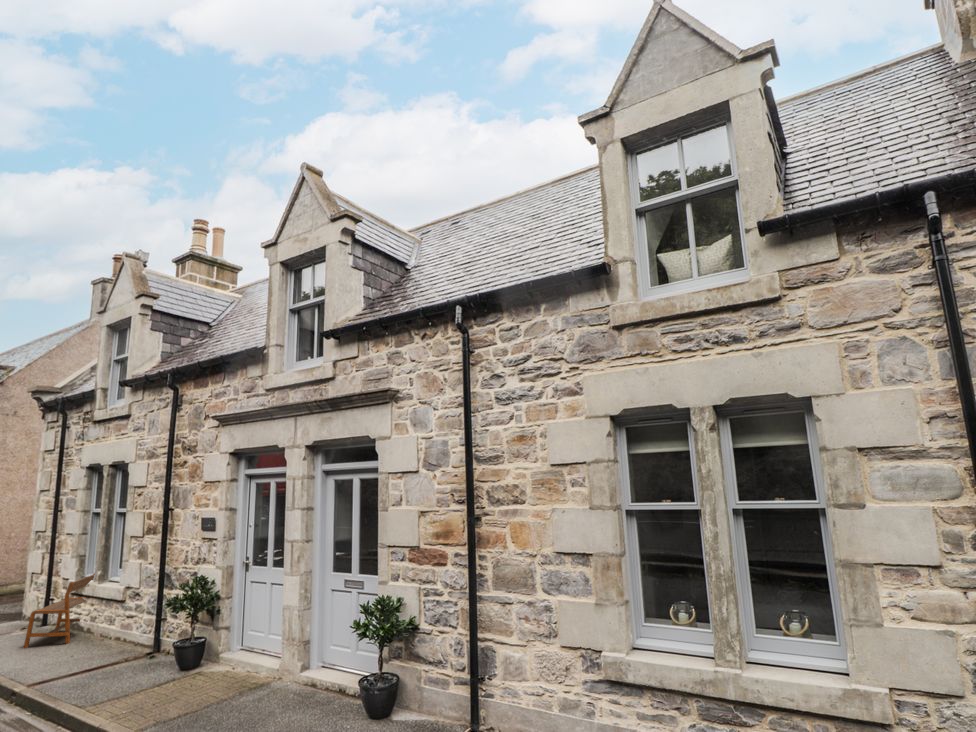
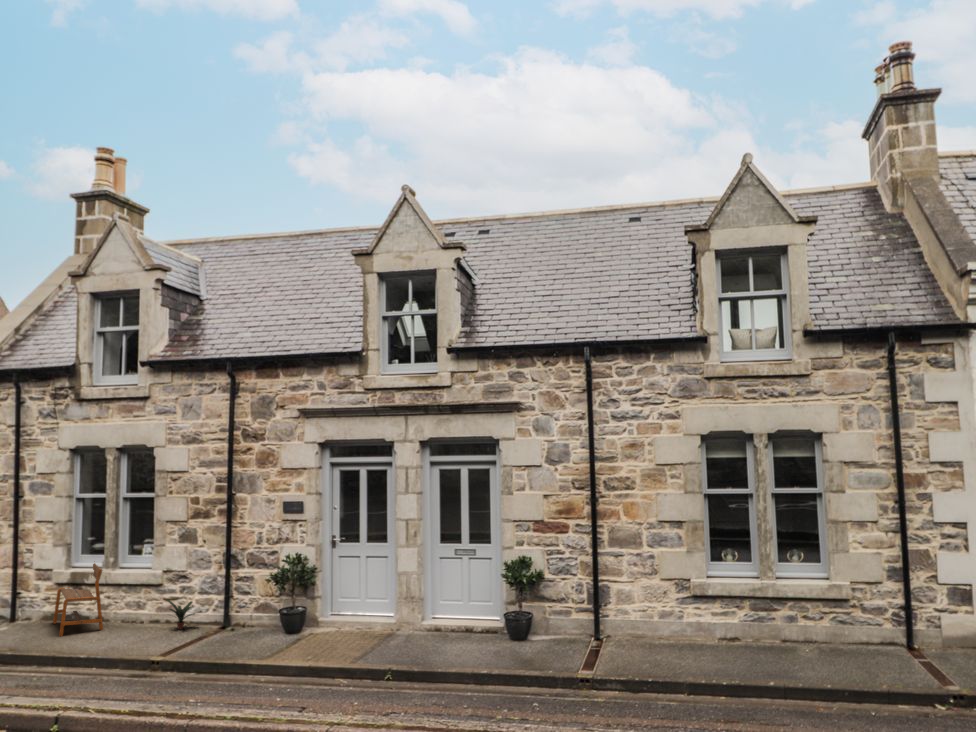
potted plant: none [107,617,138,650] -> present [167,599,195,629]

